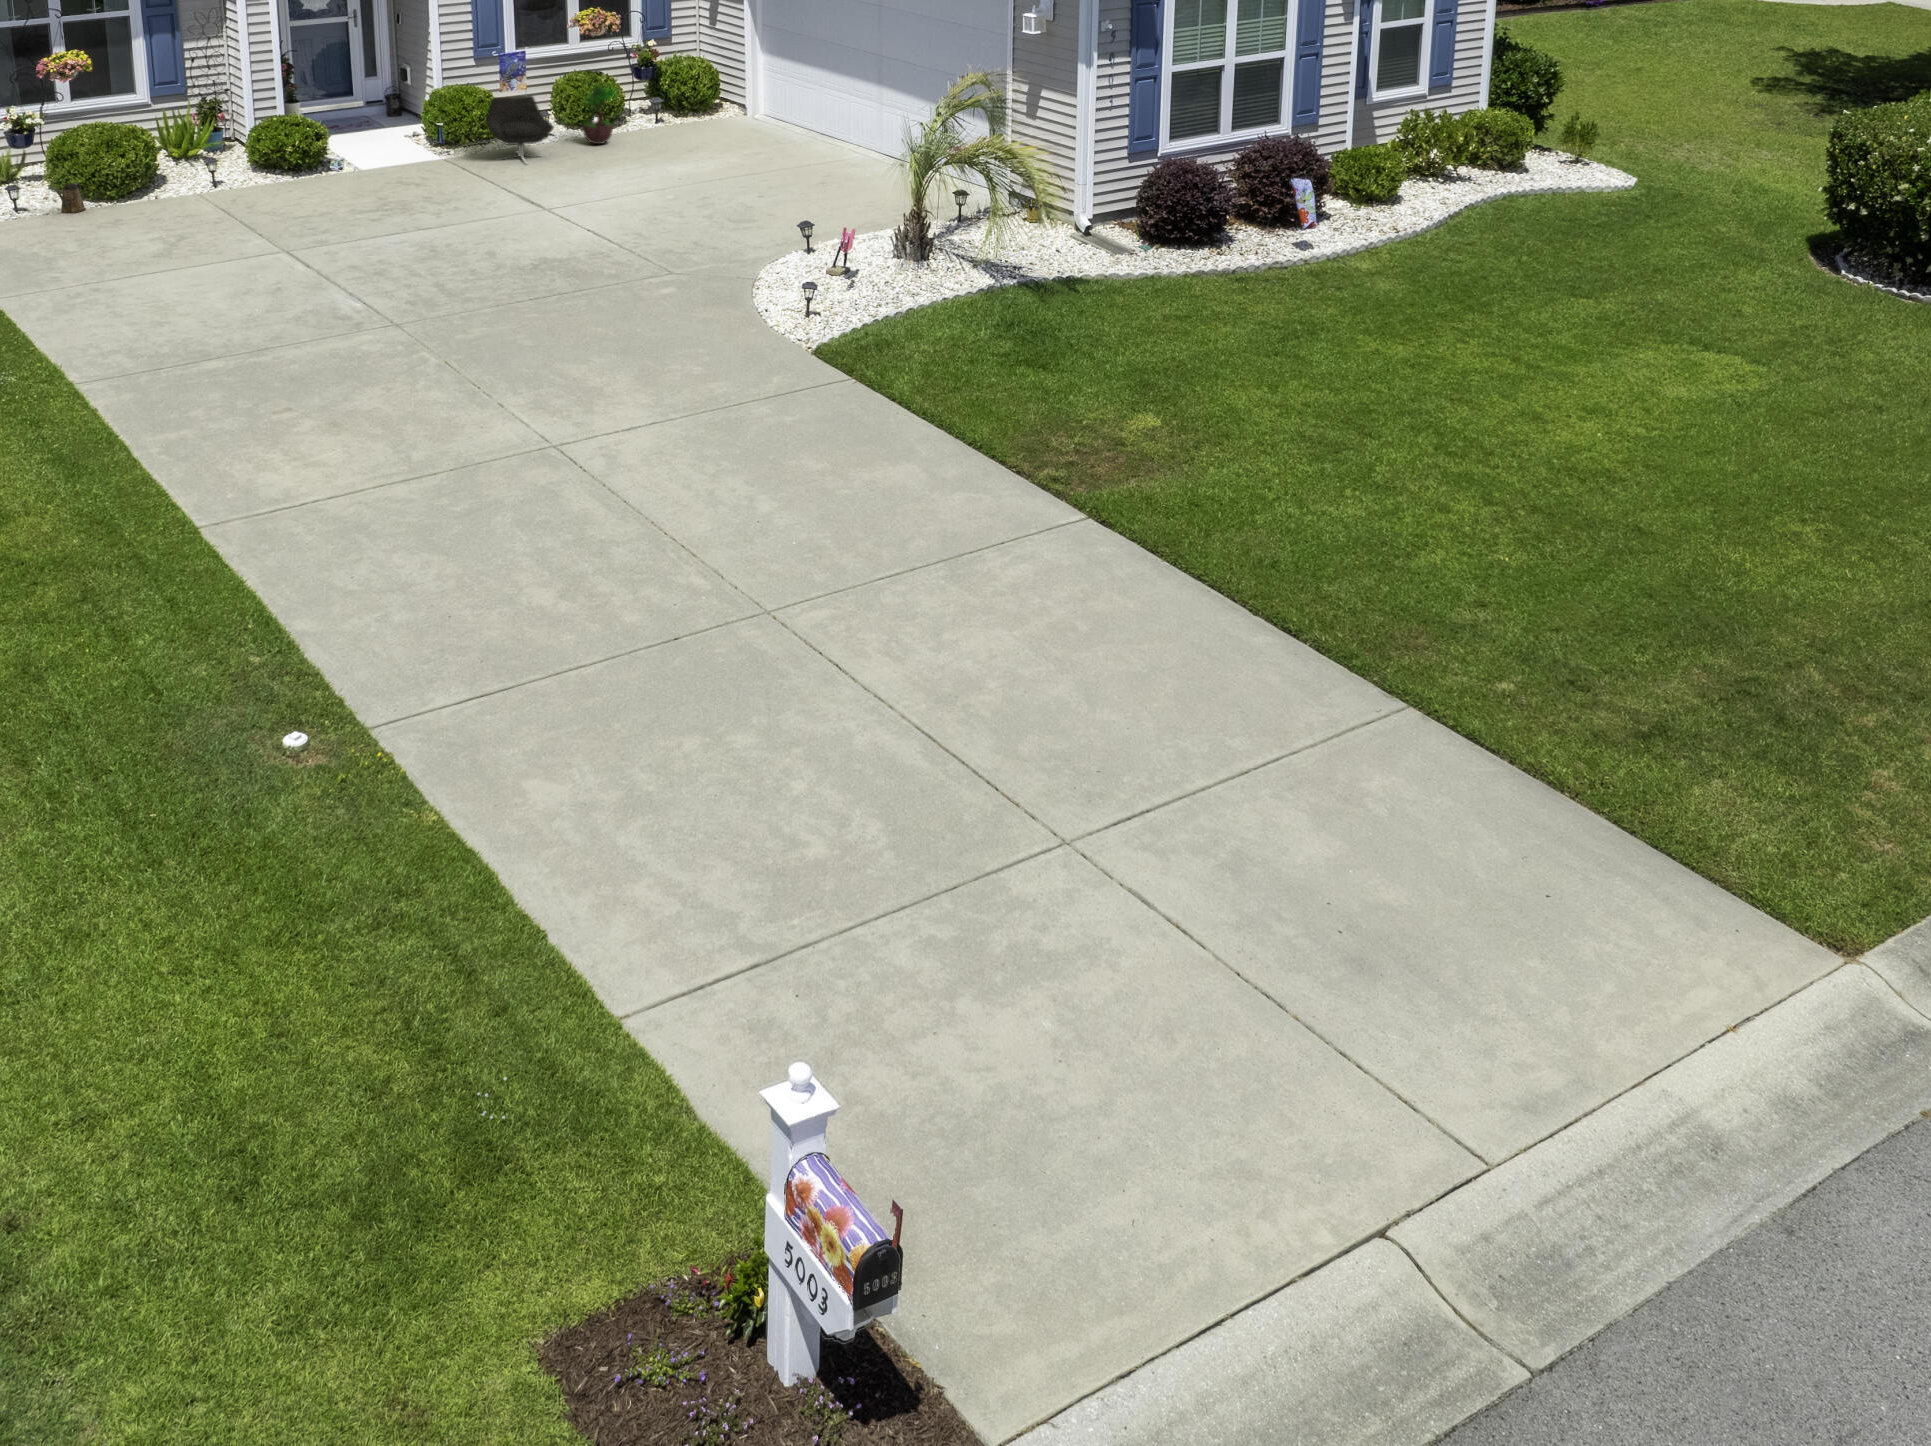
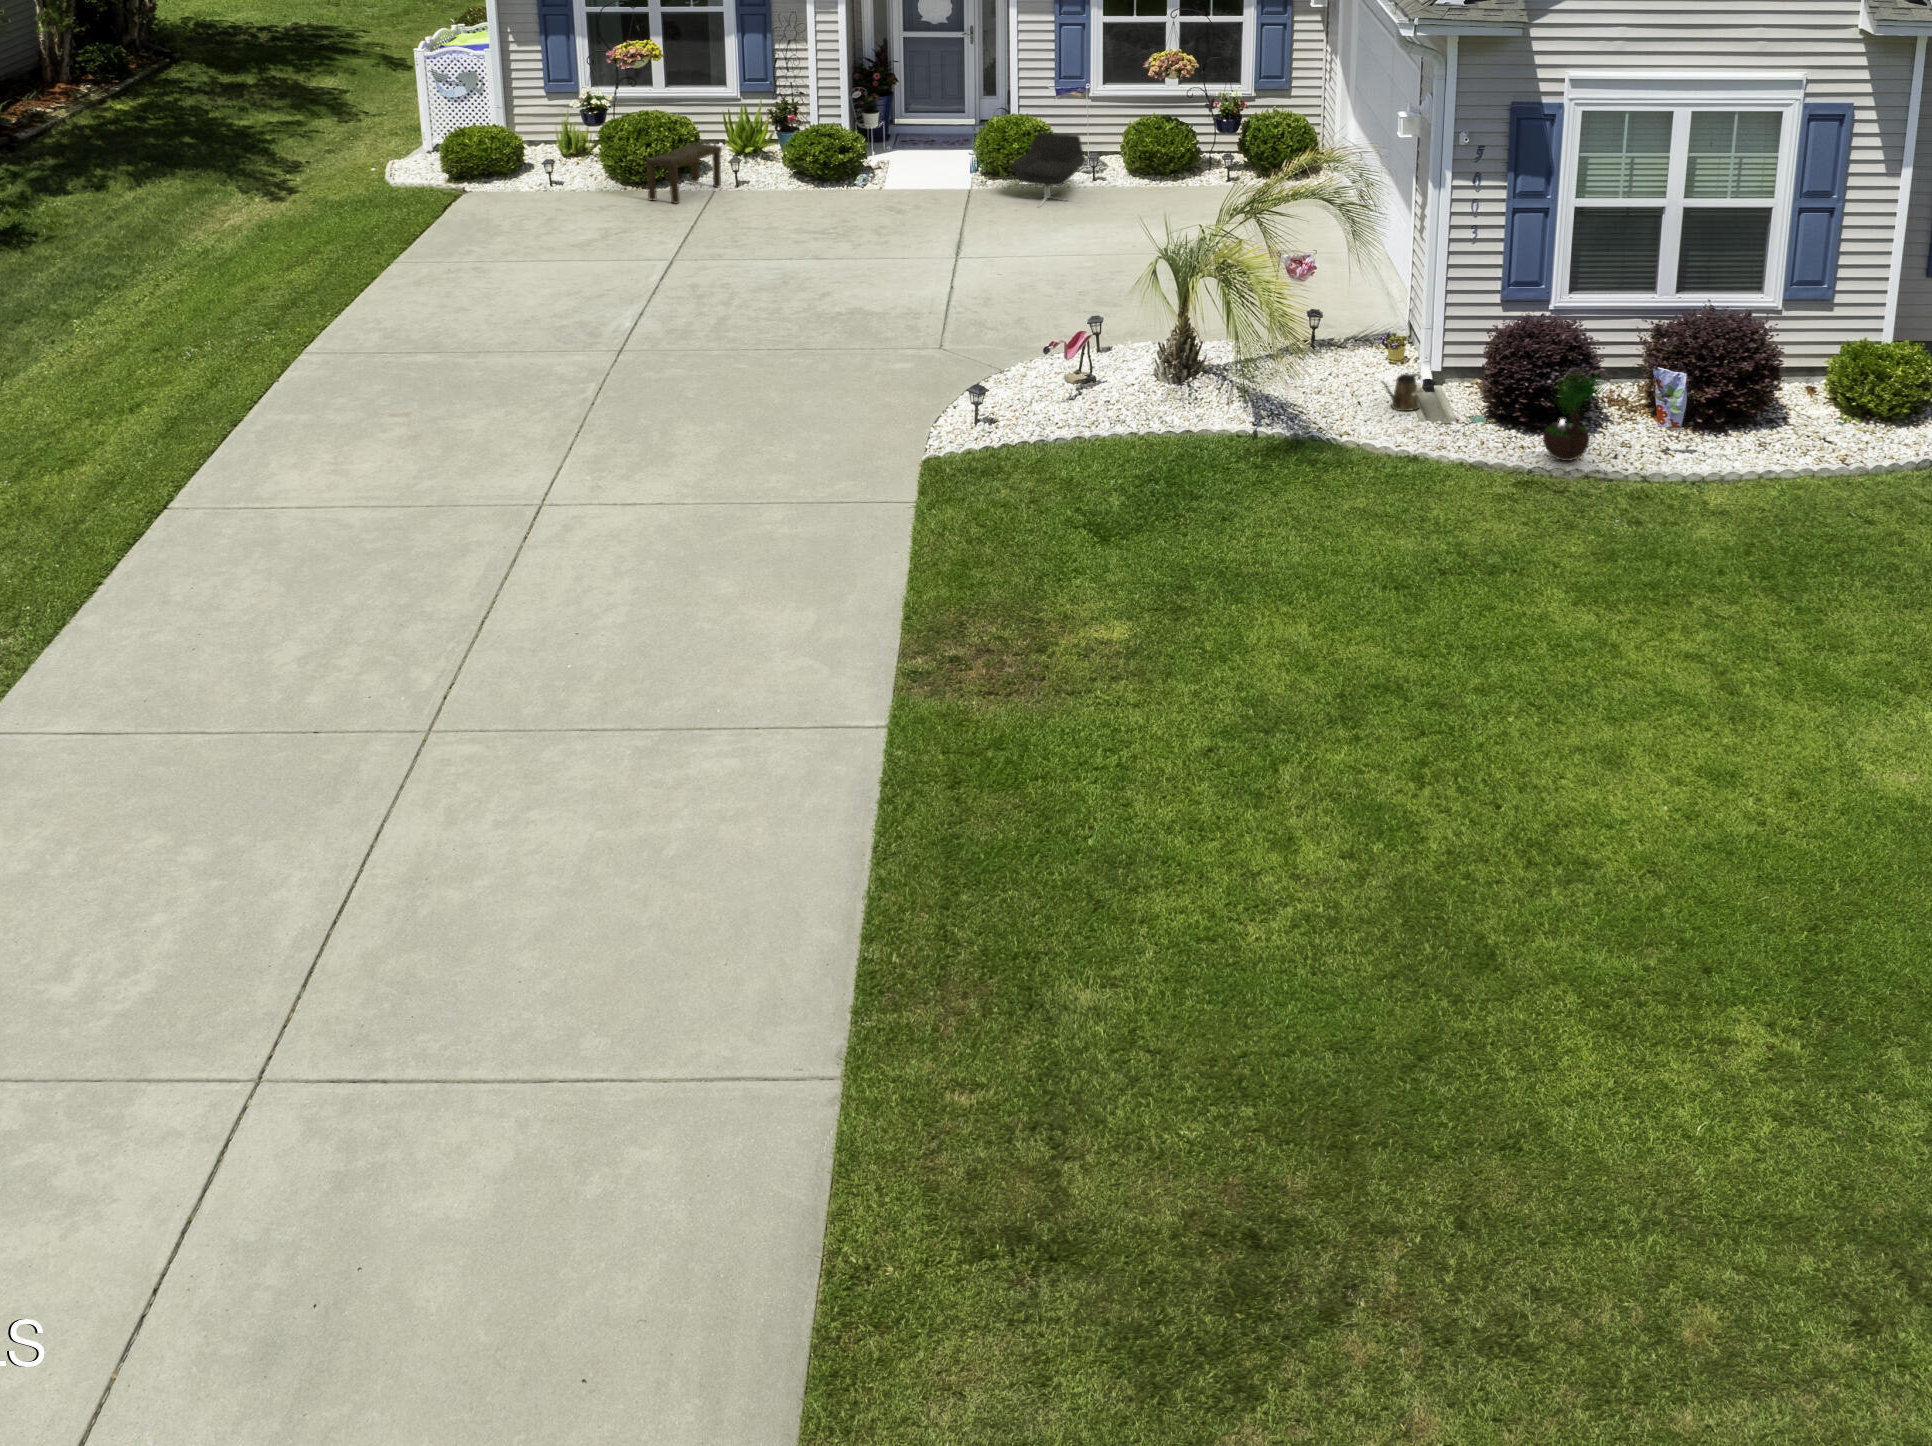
potted tree: present [583,83,616,144] -> present [1543,369,1604,461]
bench: none [140,149,195,213] -> present [646,142,722,203]
watering can: present [55,183,86,213] -> present [1382,373,1420,411]

